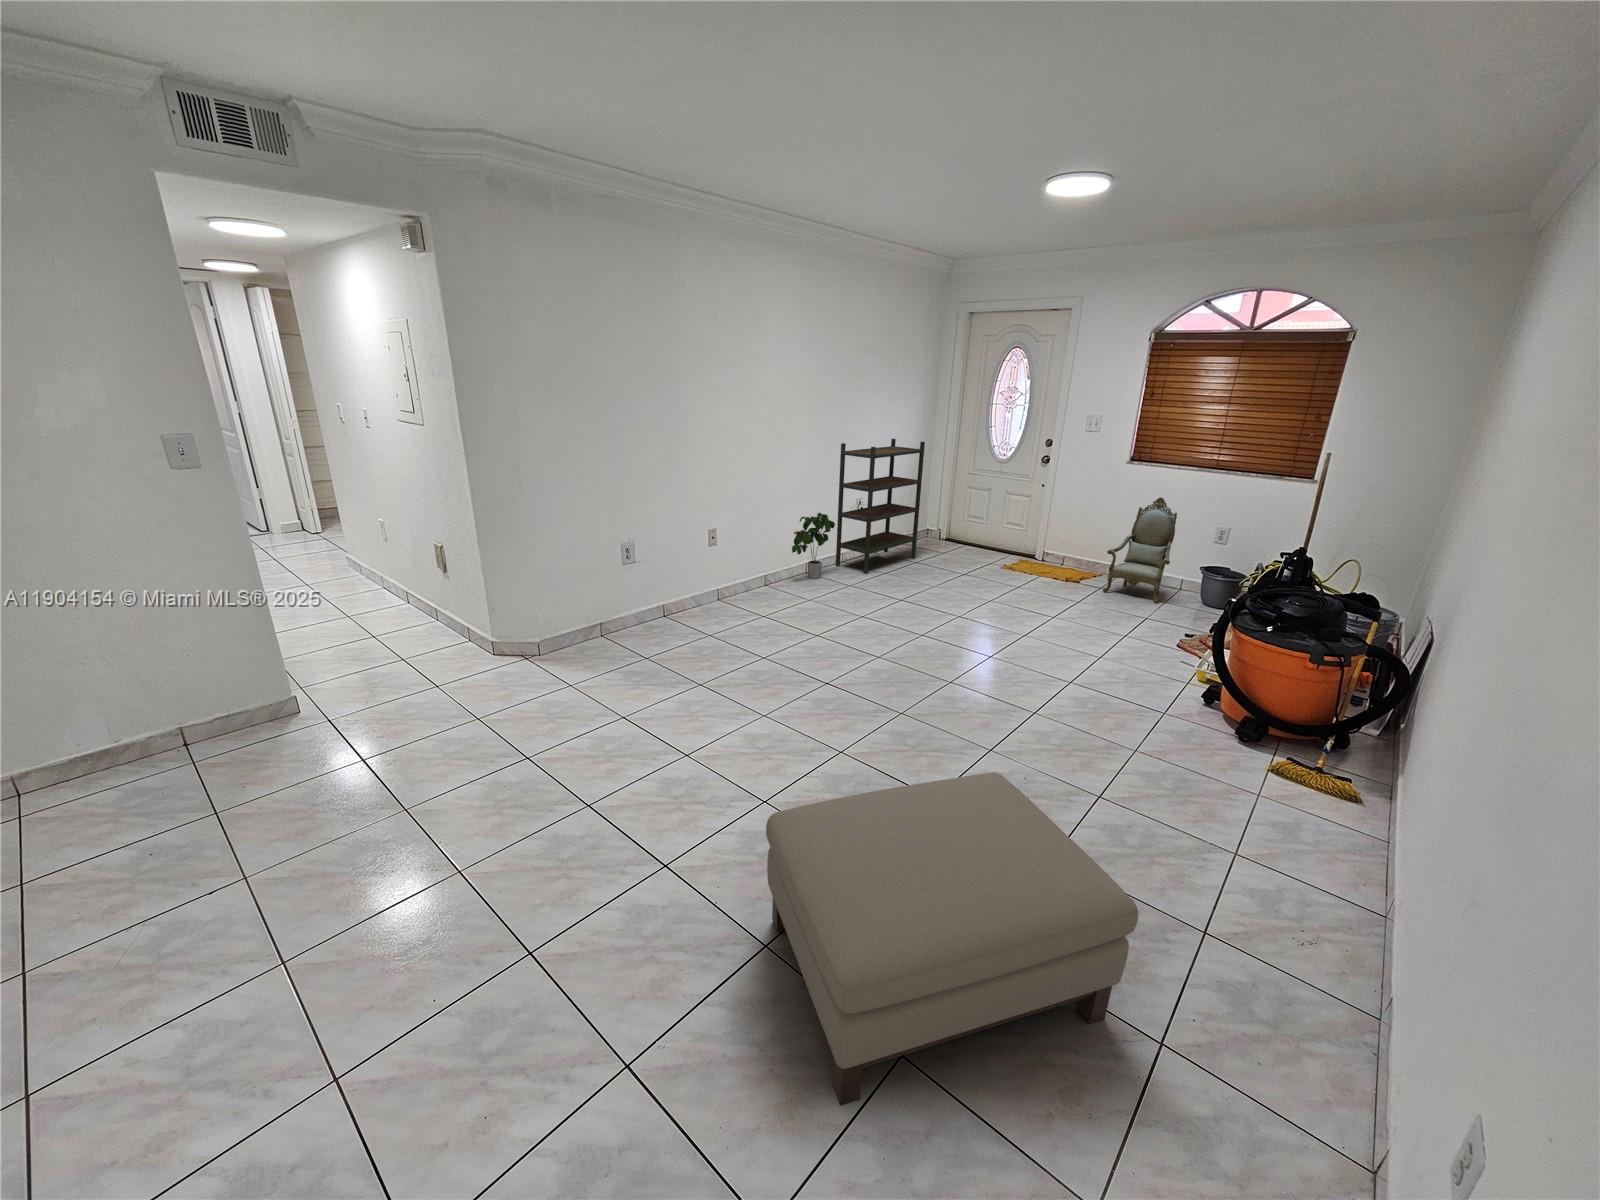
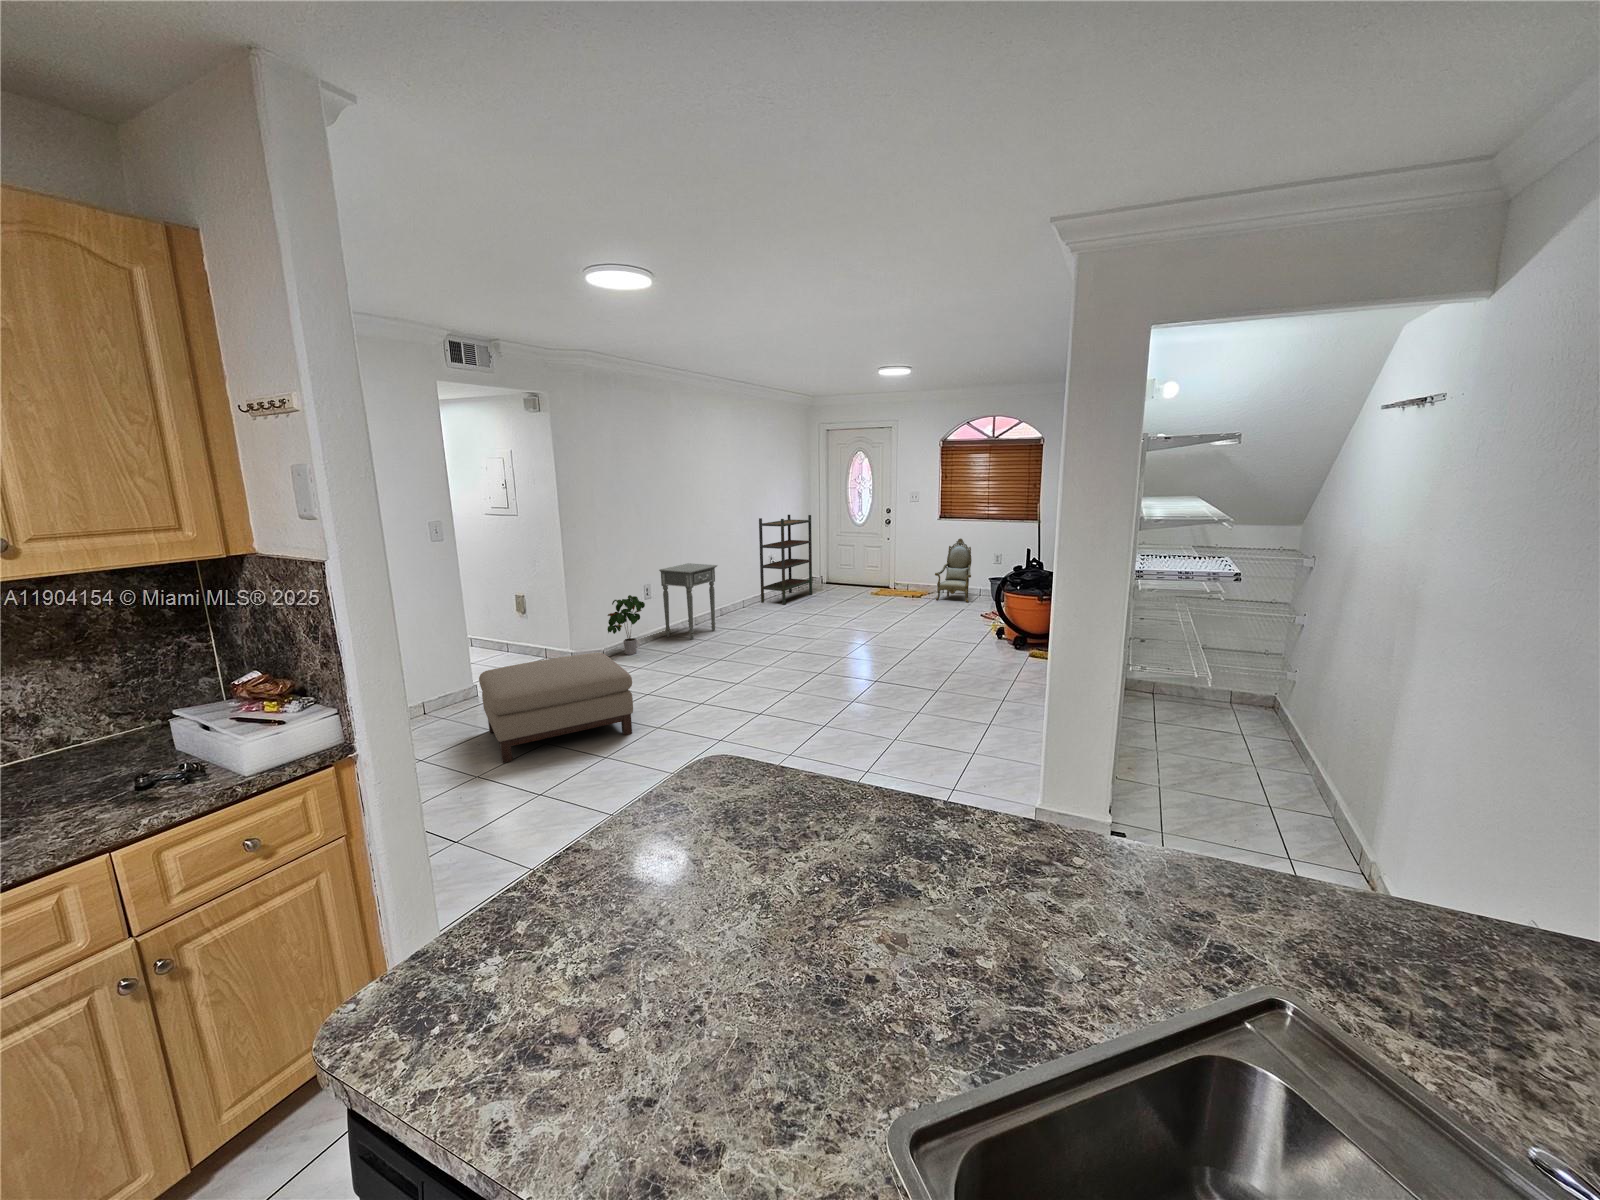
side table: none [654,509,746,629] -> present [659,563,717,640]
potted plant: present [792,513,835,579] -> present [607,595,645,655]
ottoman: present [766,772,1138,1106] -> present [479,653,633,763]

